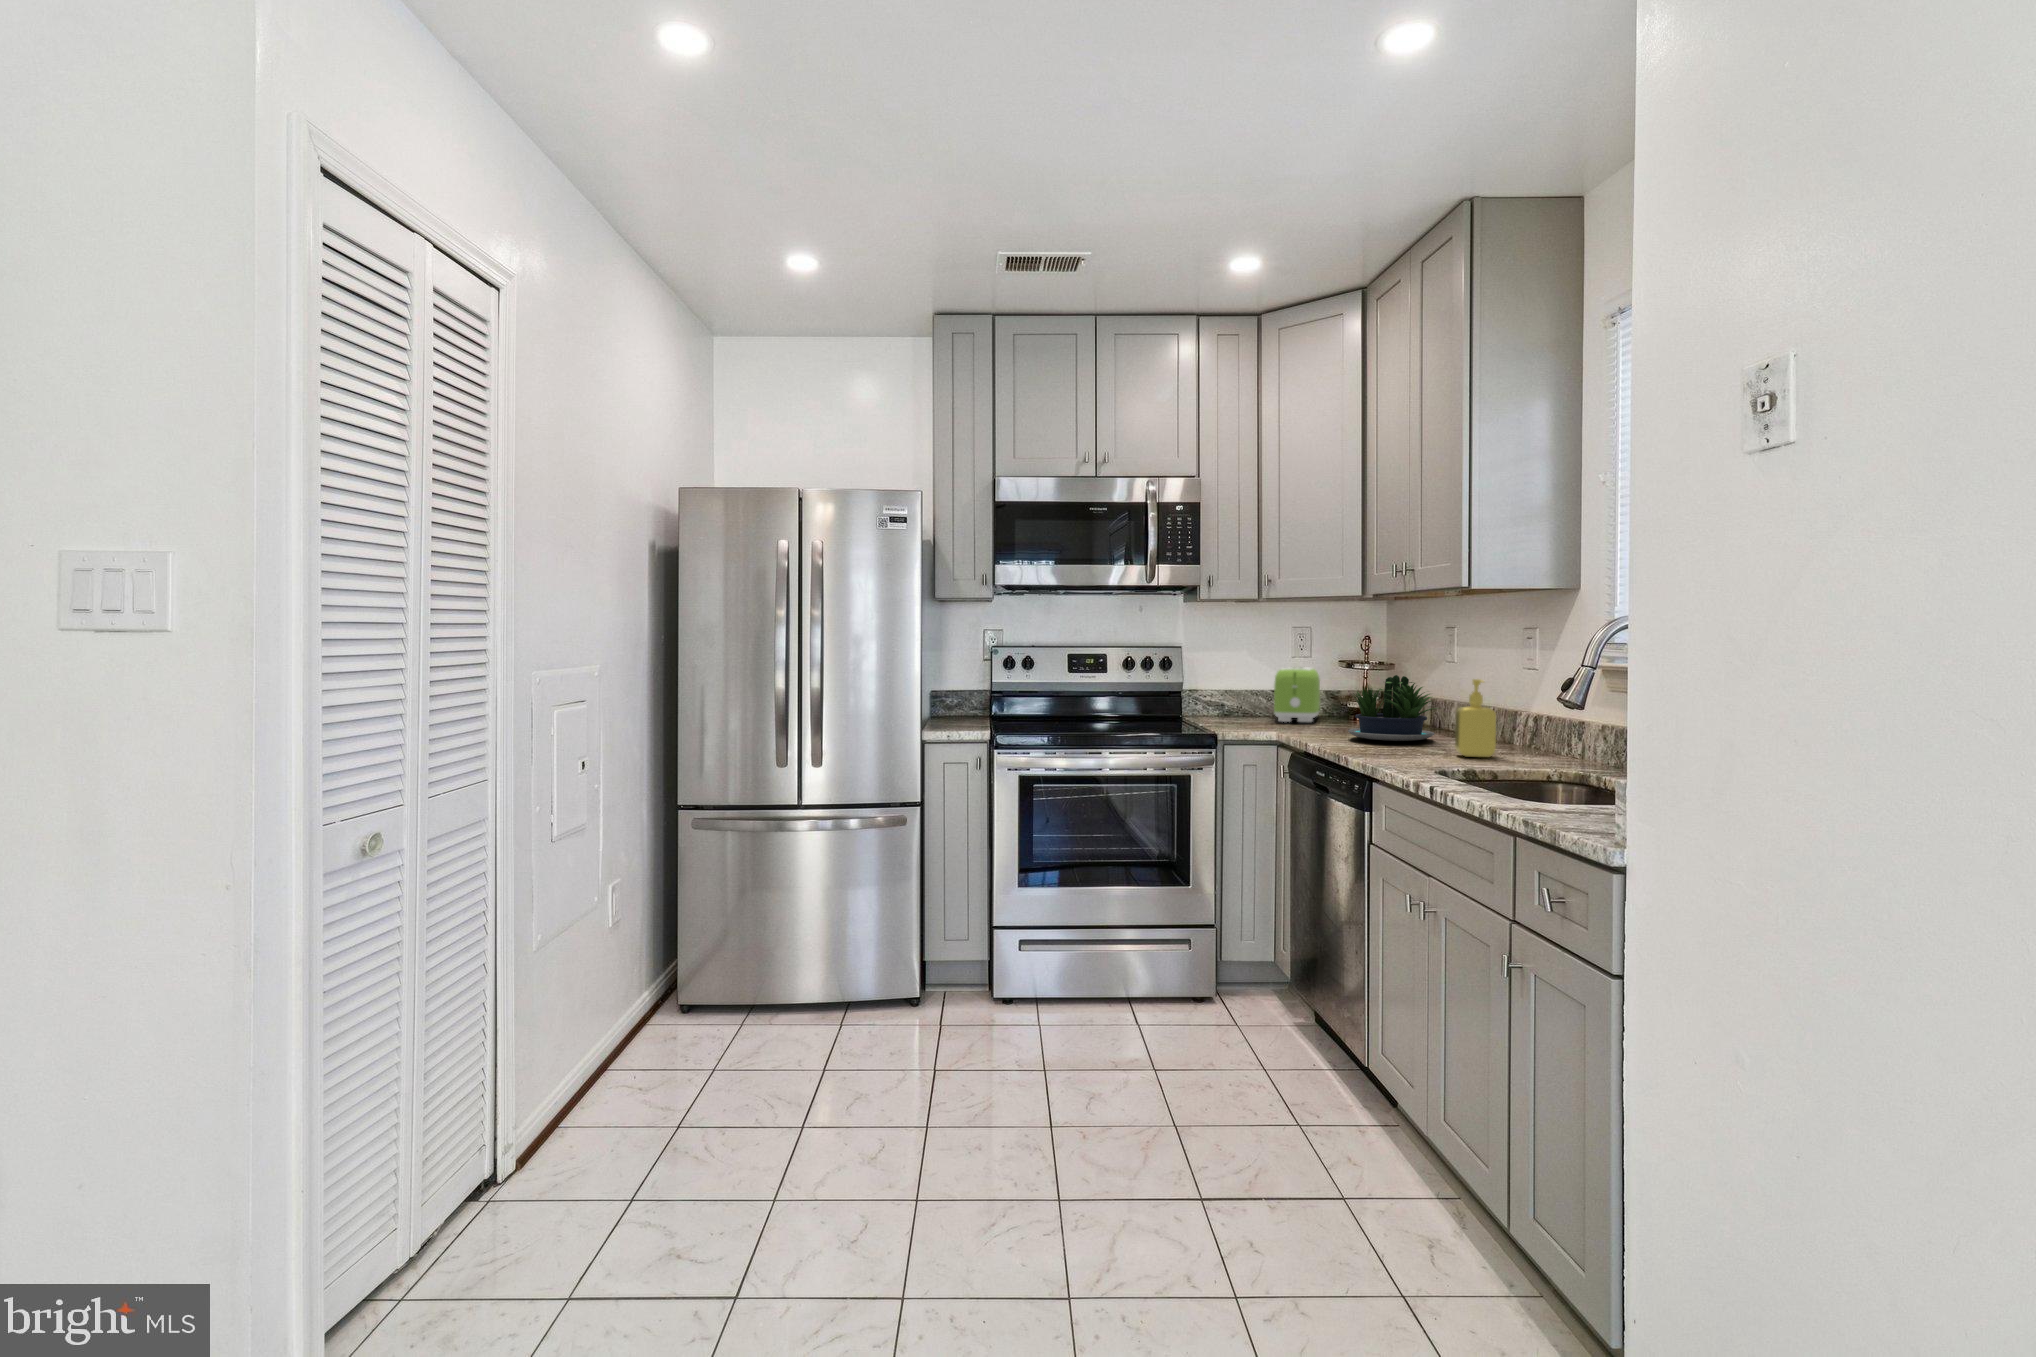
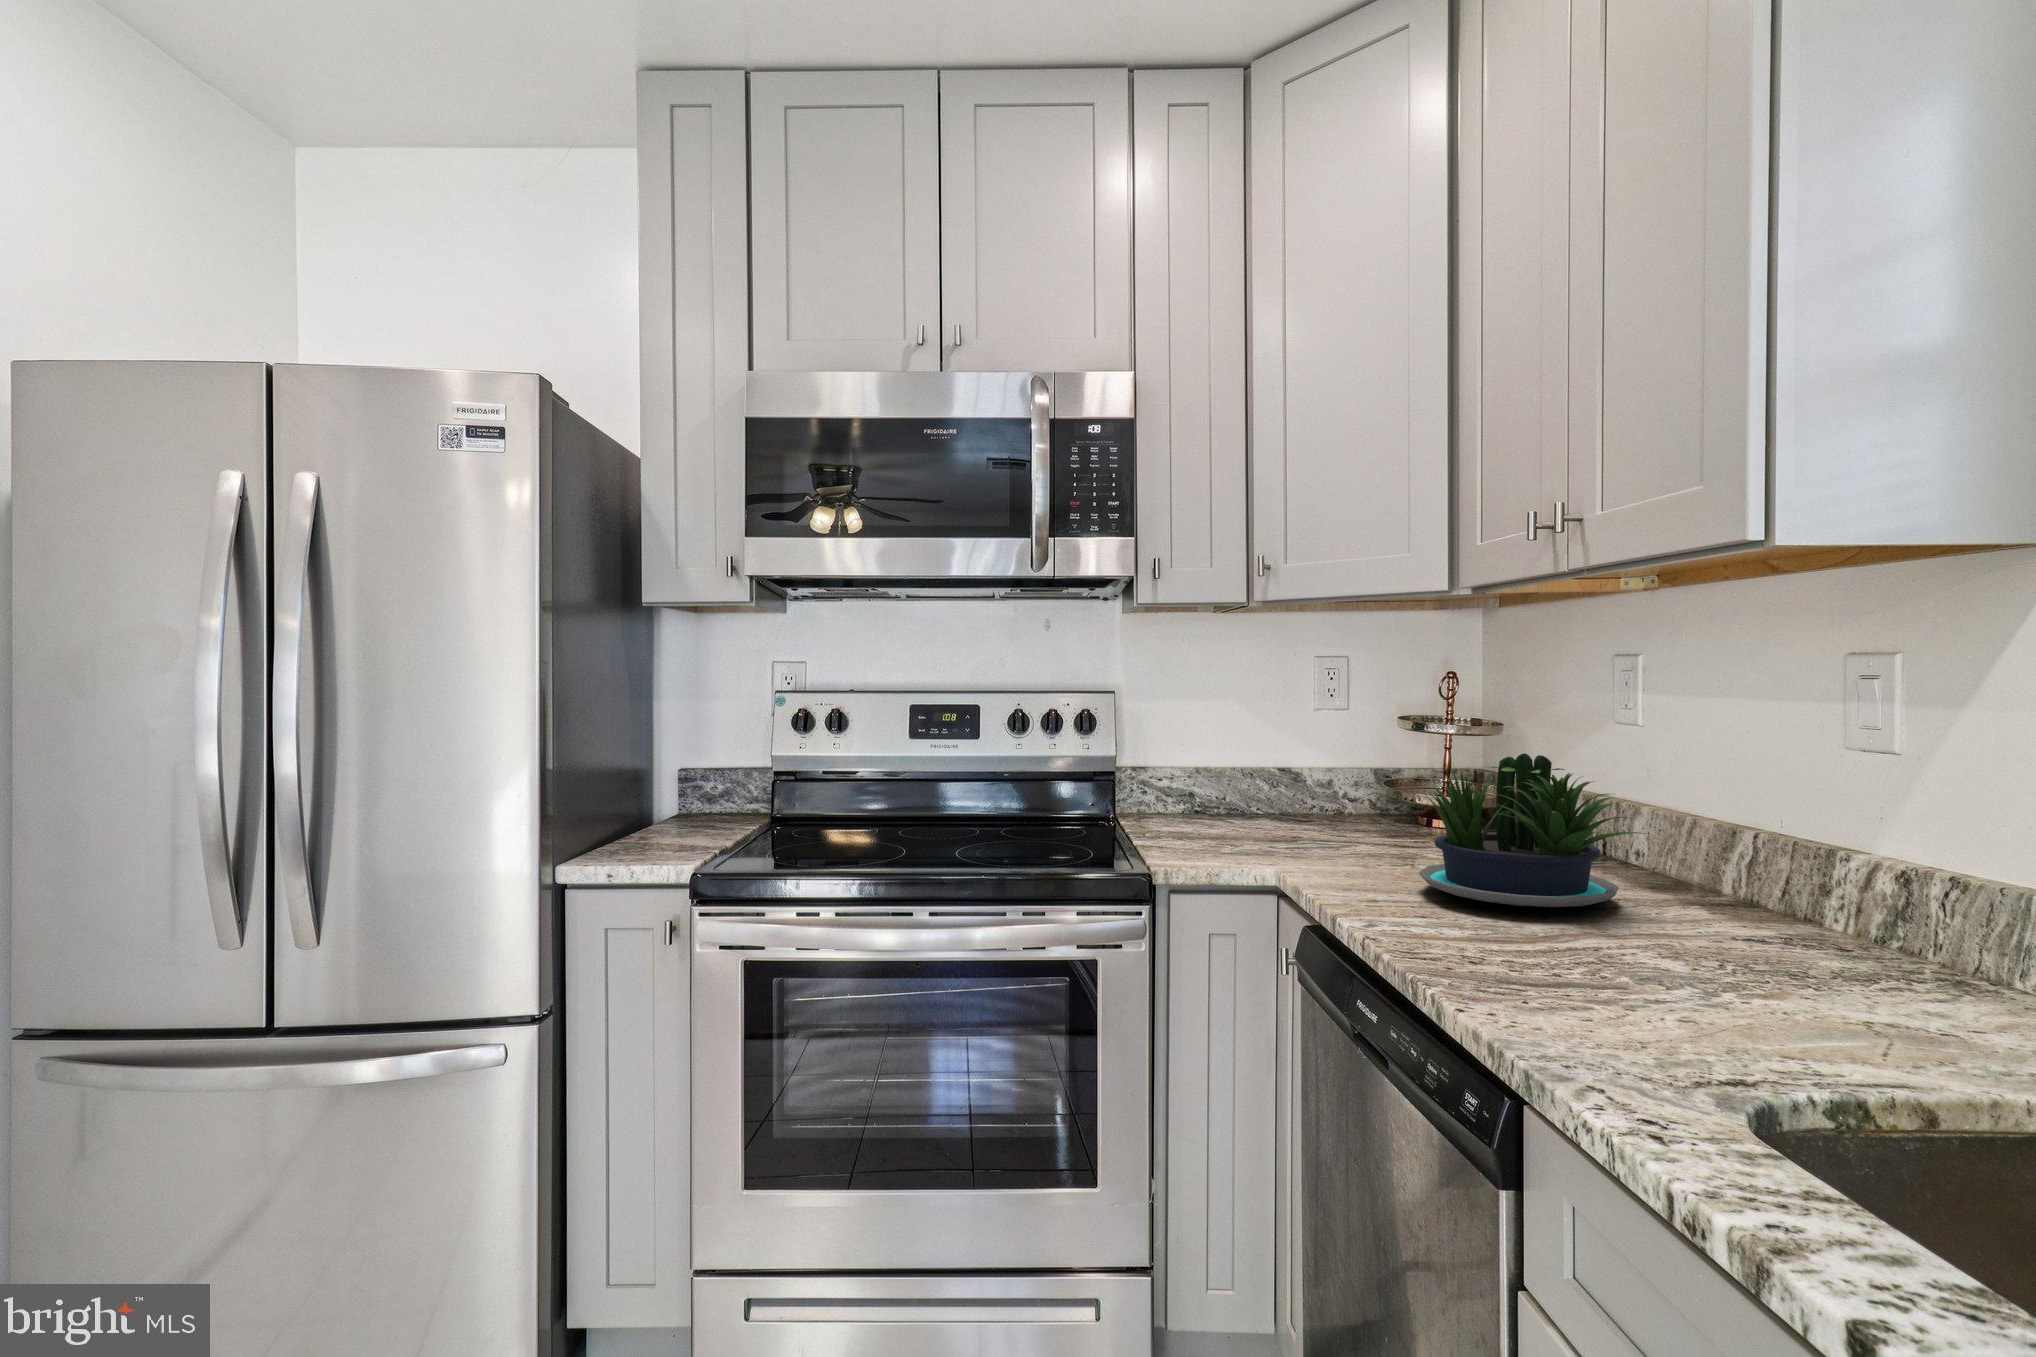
toaster: present [1274,667,1320,722] -> none [1275,727,1360,833]
soap dispenser: present [1455,679,1496,757] -> none [1707,778,1834,993]

